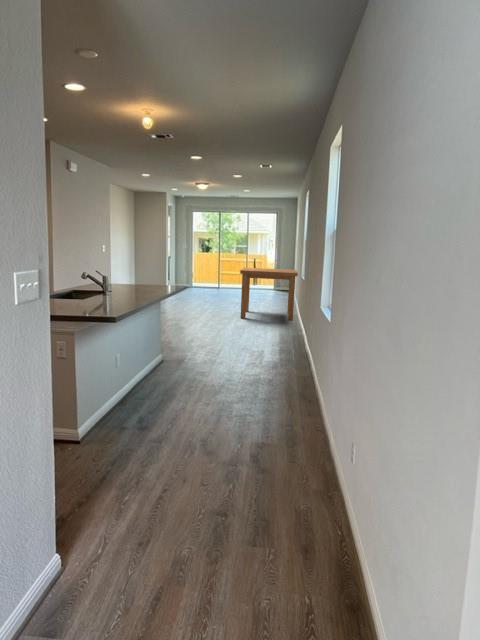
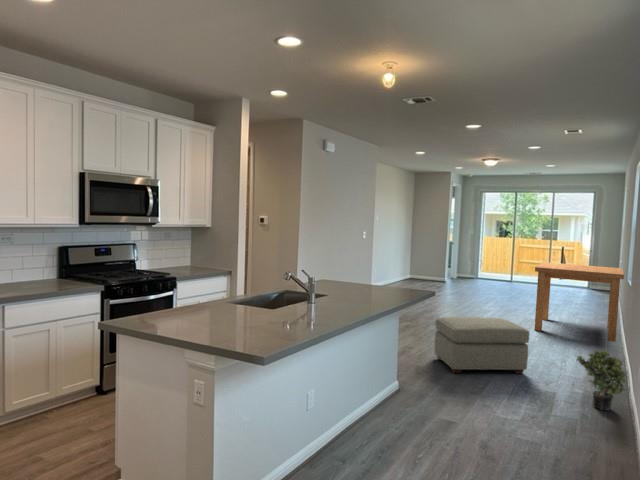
ottoman: none [176,305,242,345] -> present [434,317,529,374]
potted plant: none [272,317,300,354] -> present [576,350,626,410]

